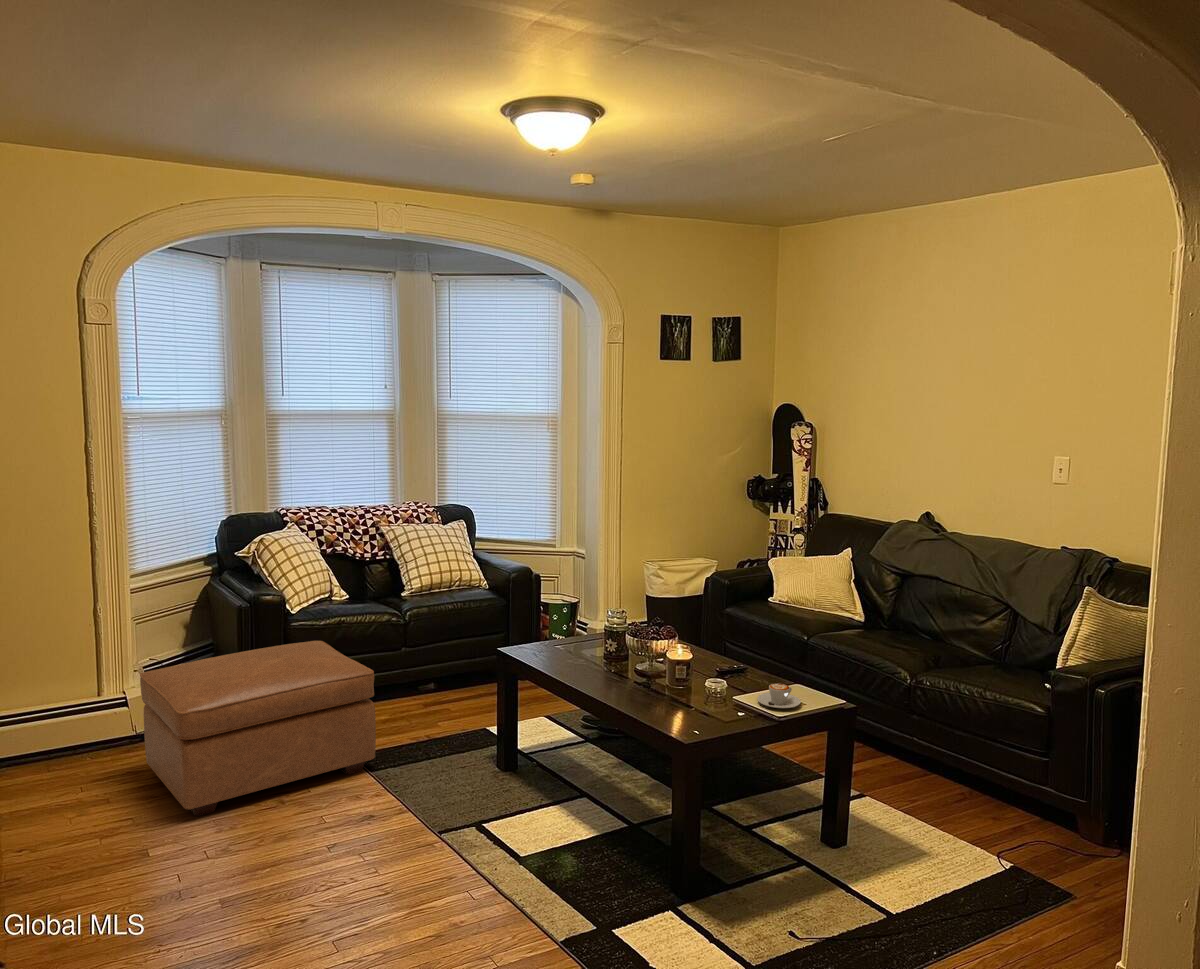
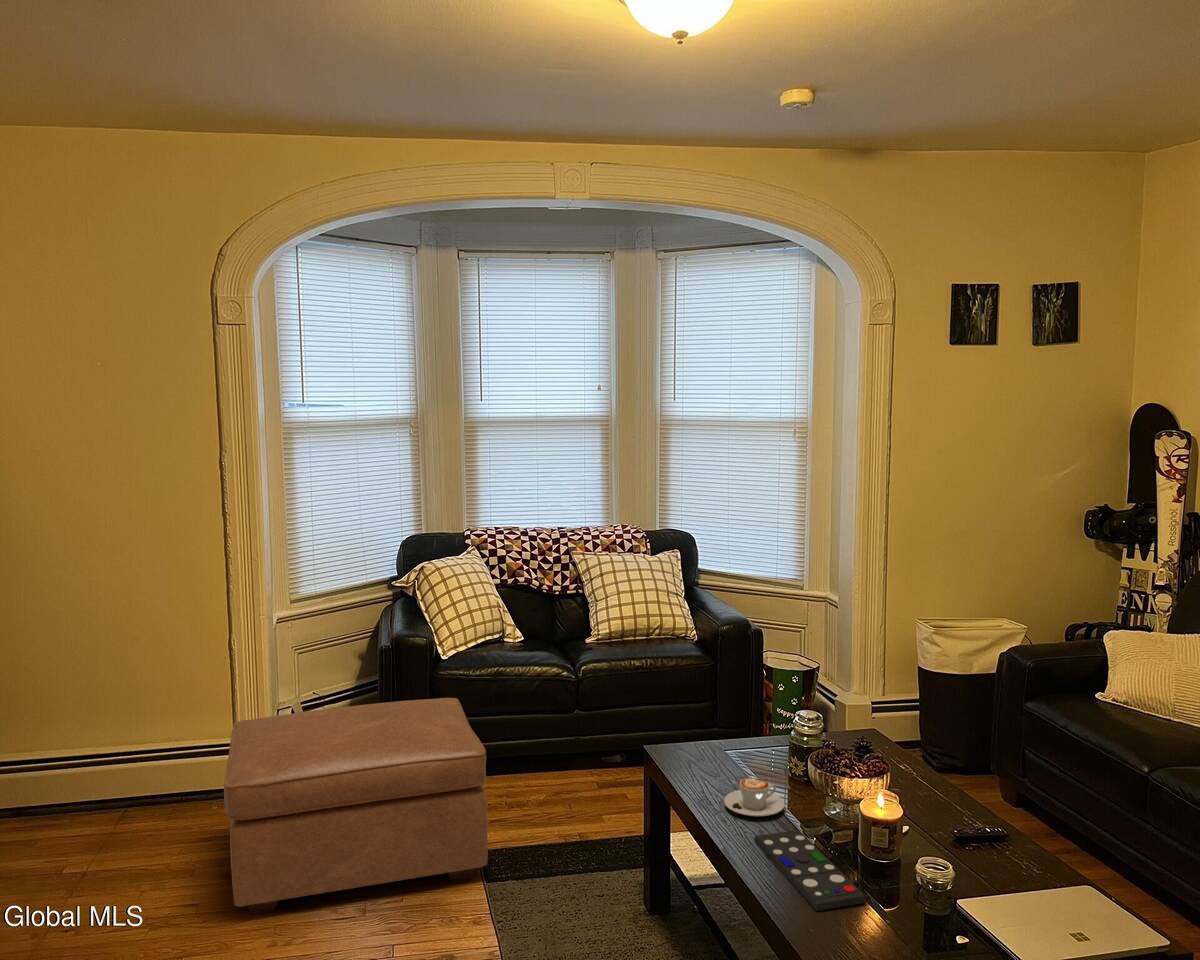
coffee cup: present [757,684,801,708] -> present [724,778,785,816]
remote control: none [603,685,683,721] -> present [755,830,866,911]

